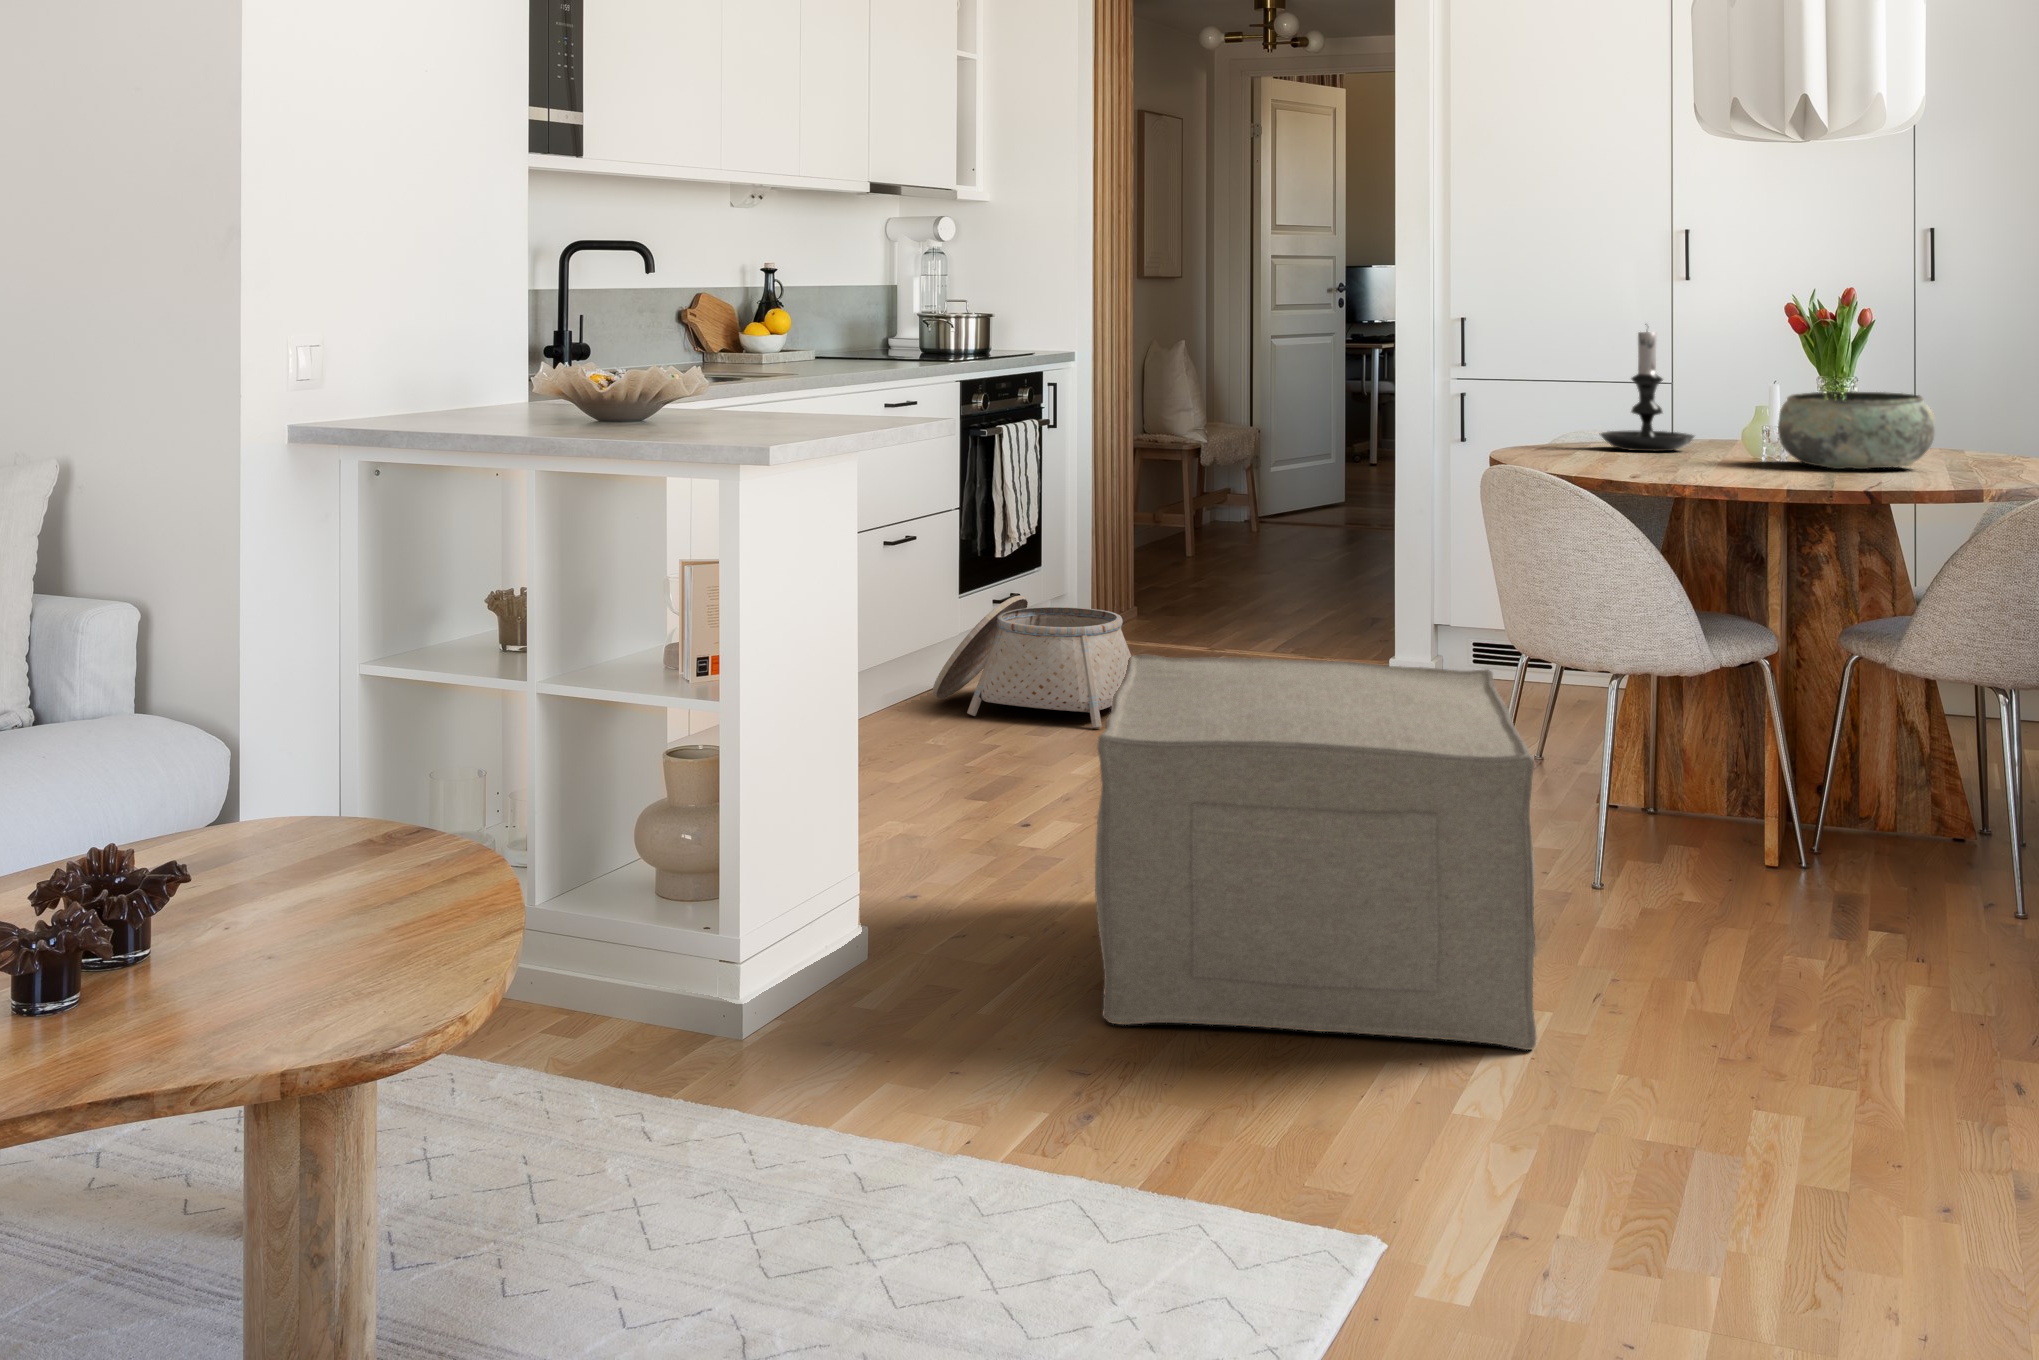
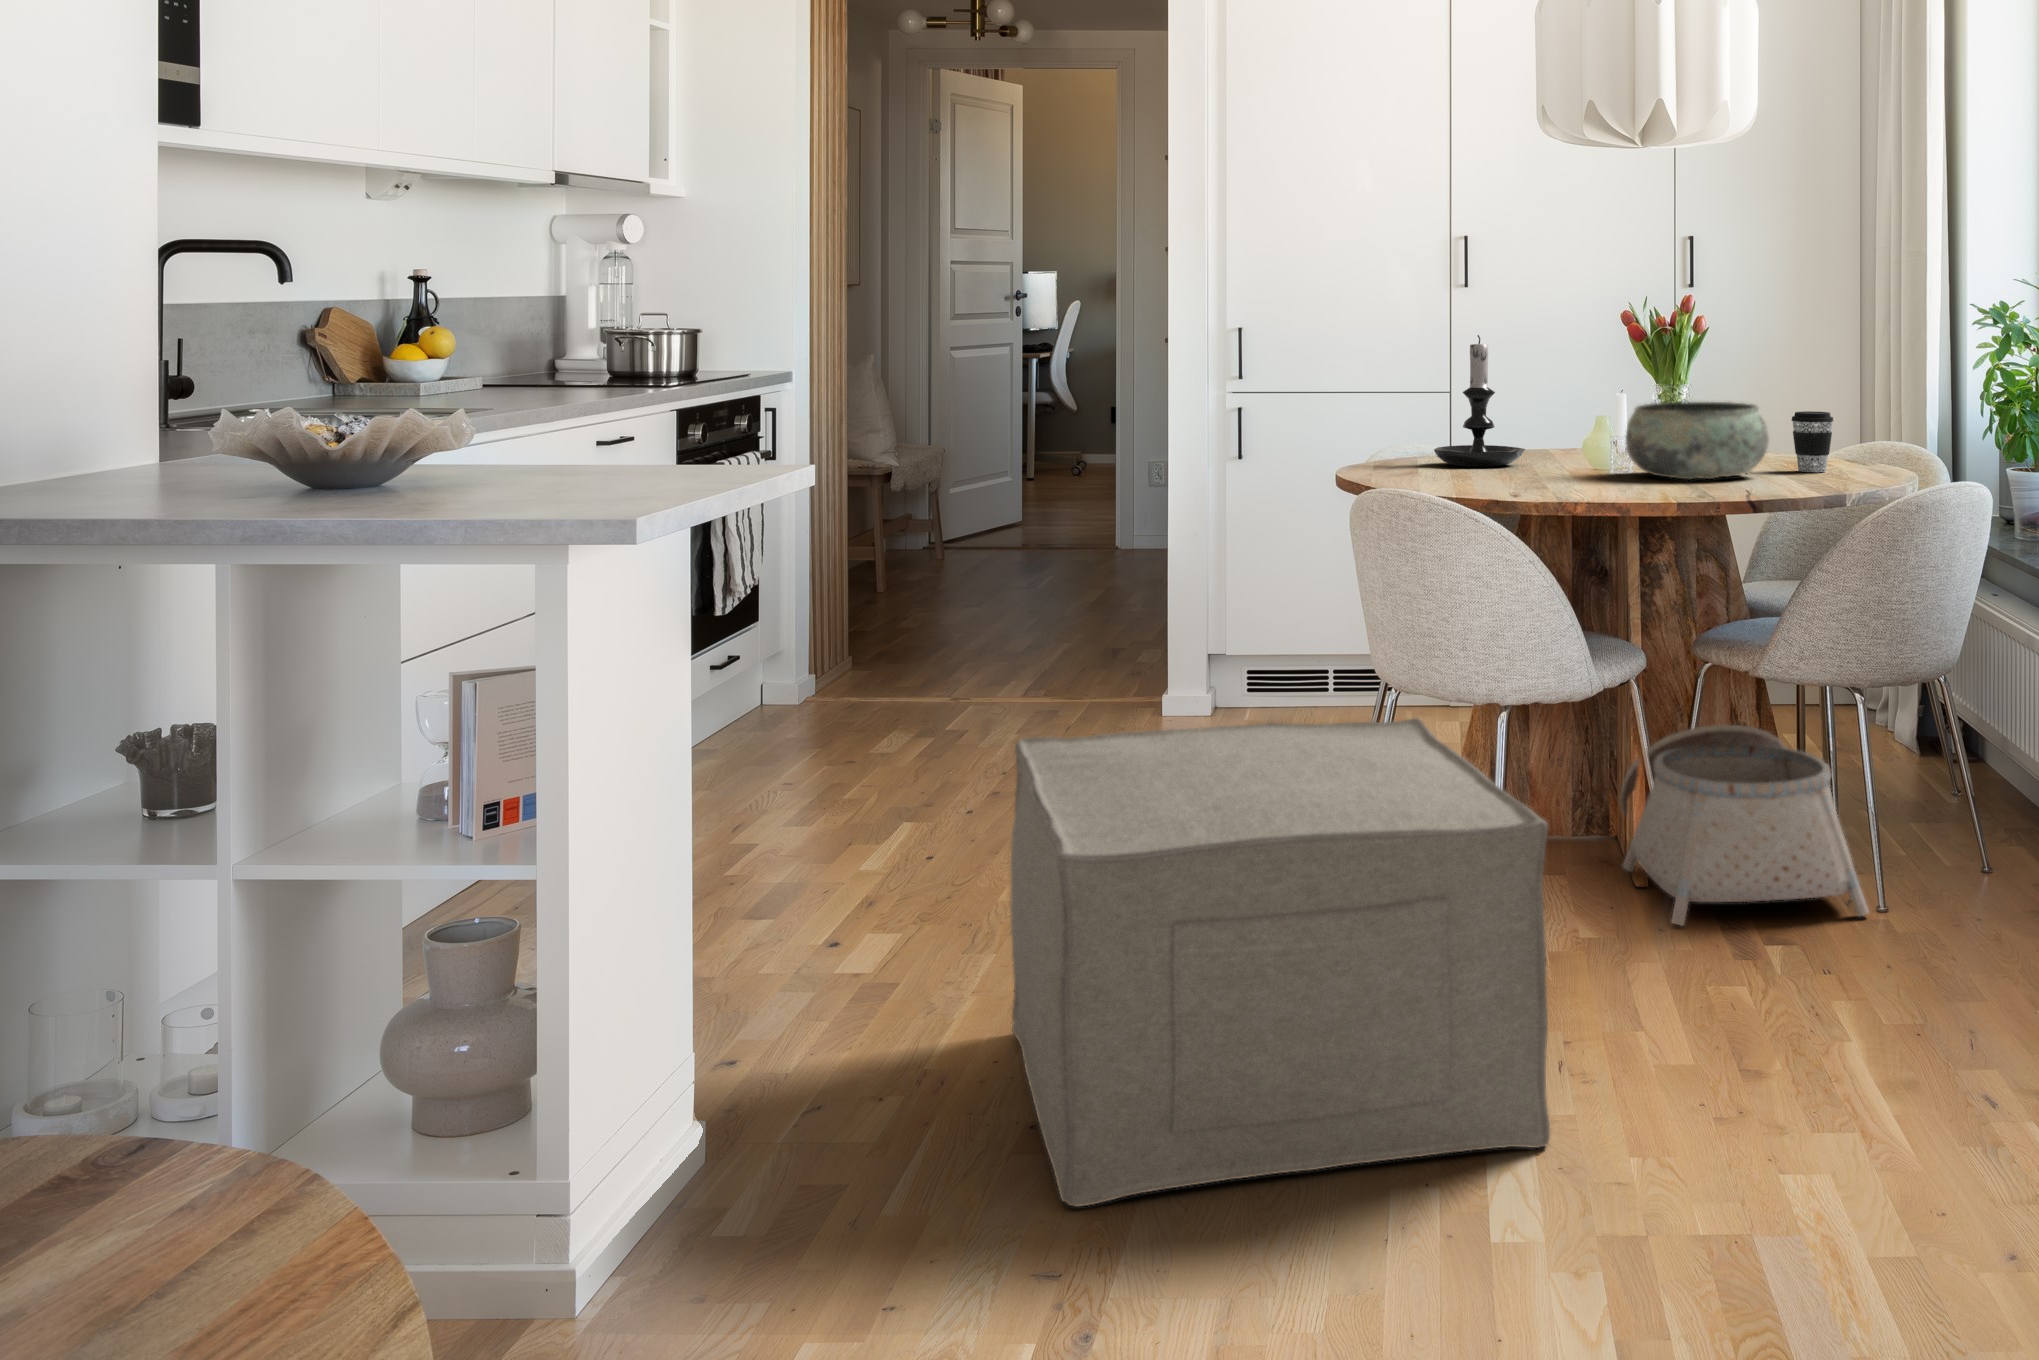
coffee cup: none [1976,405,2025,468] -> present [1792,411,1833,472]
basket: present [933,596,1131,728] -> present [1620,725,1869,926]

